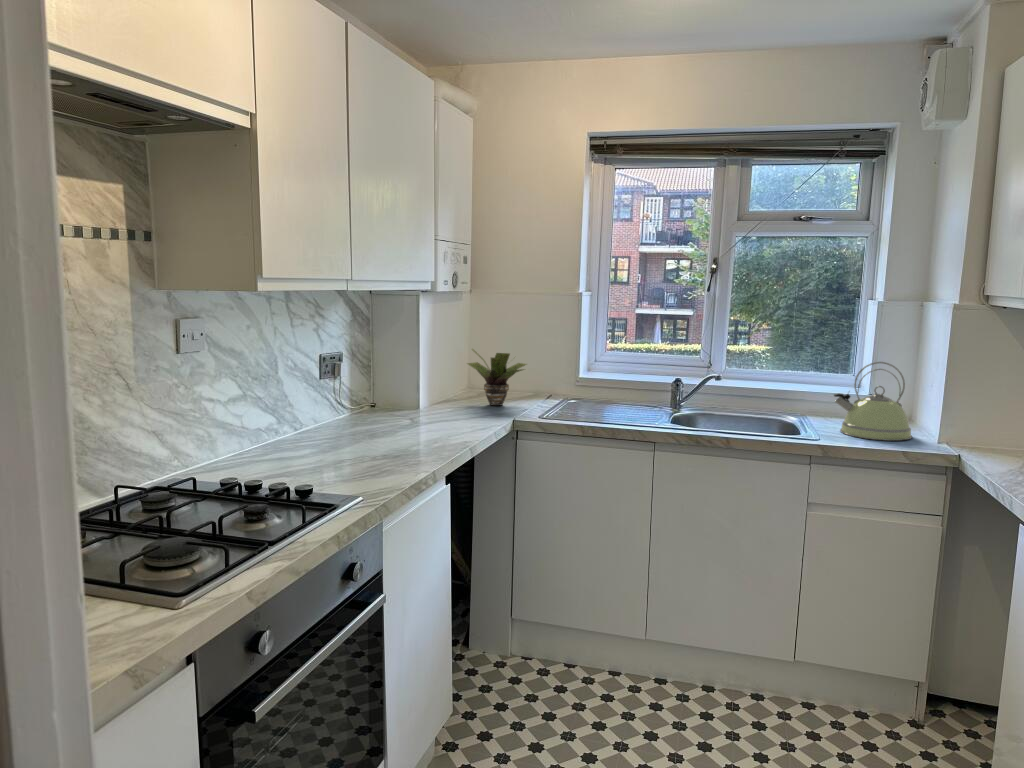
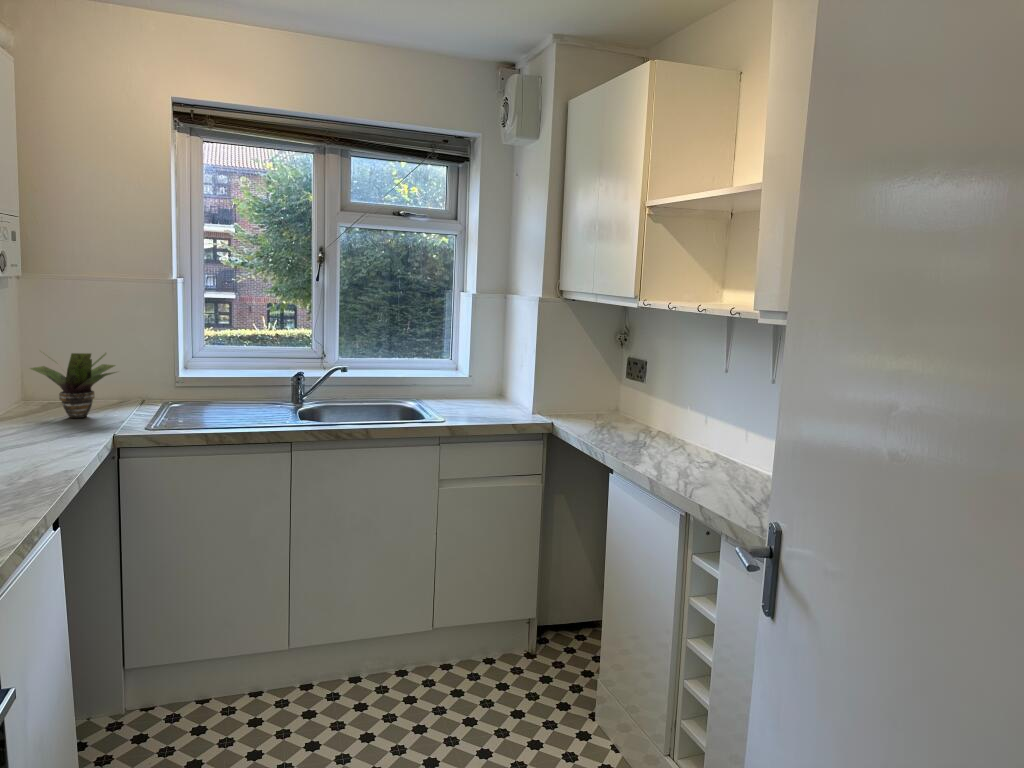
kettle: present [834,362,912,441] -> none [448,347,512,417]

